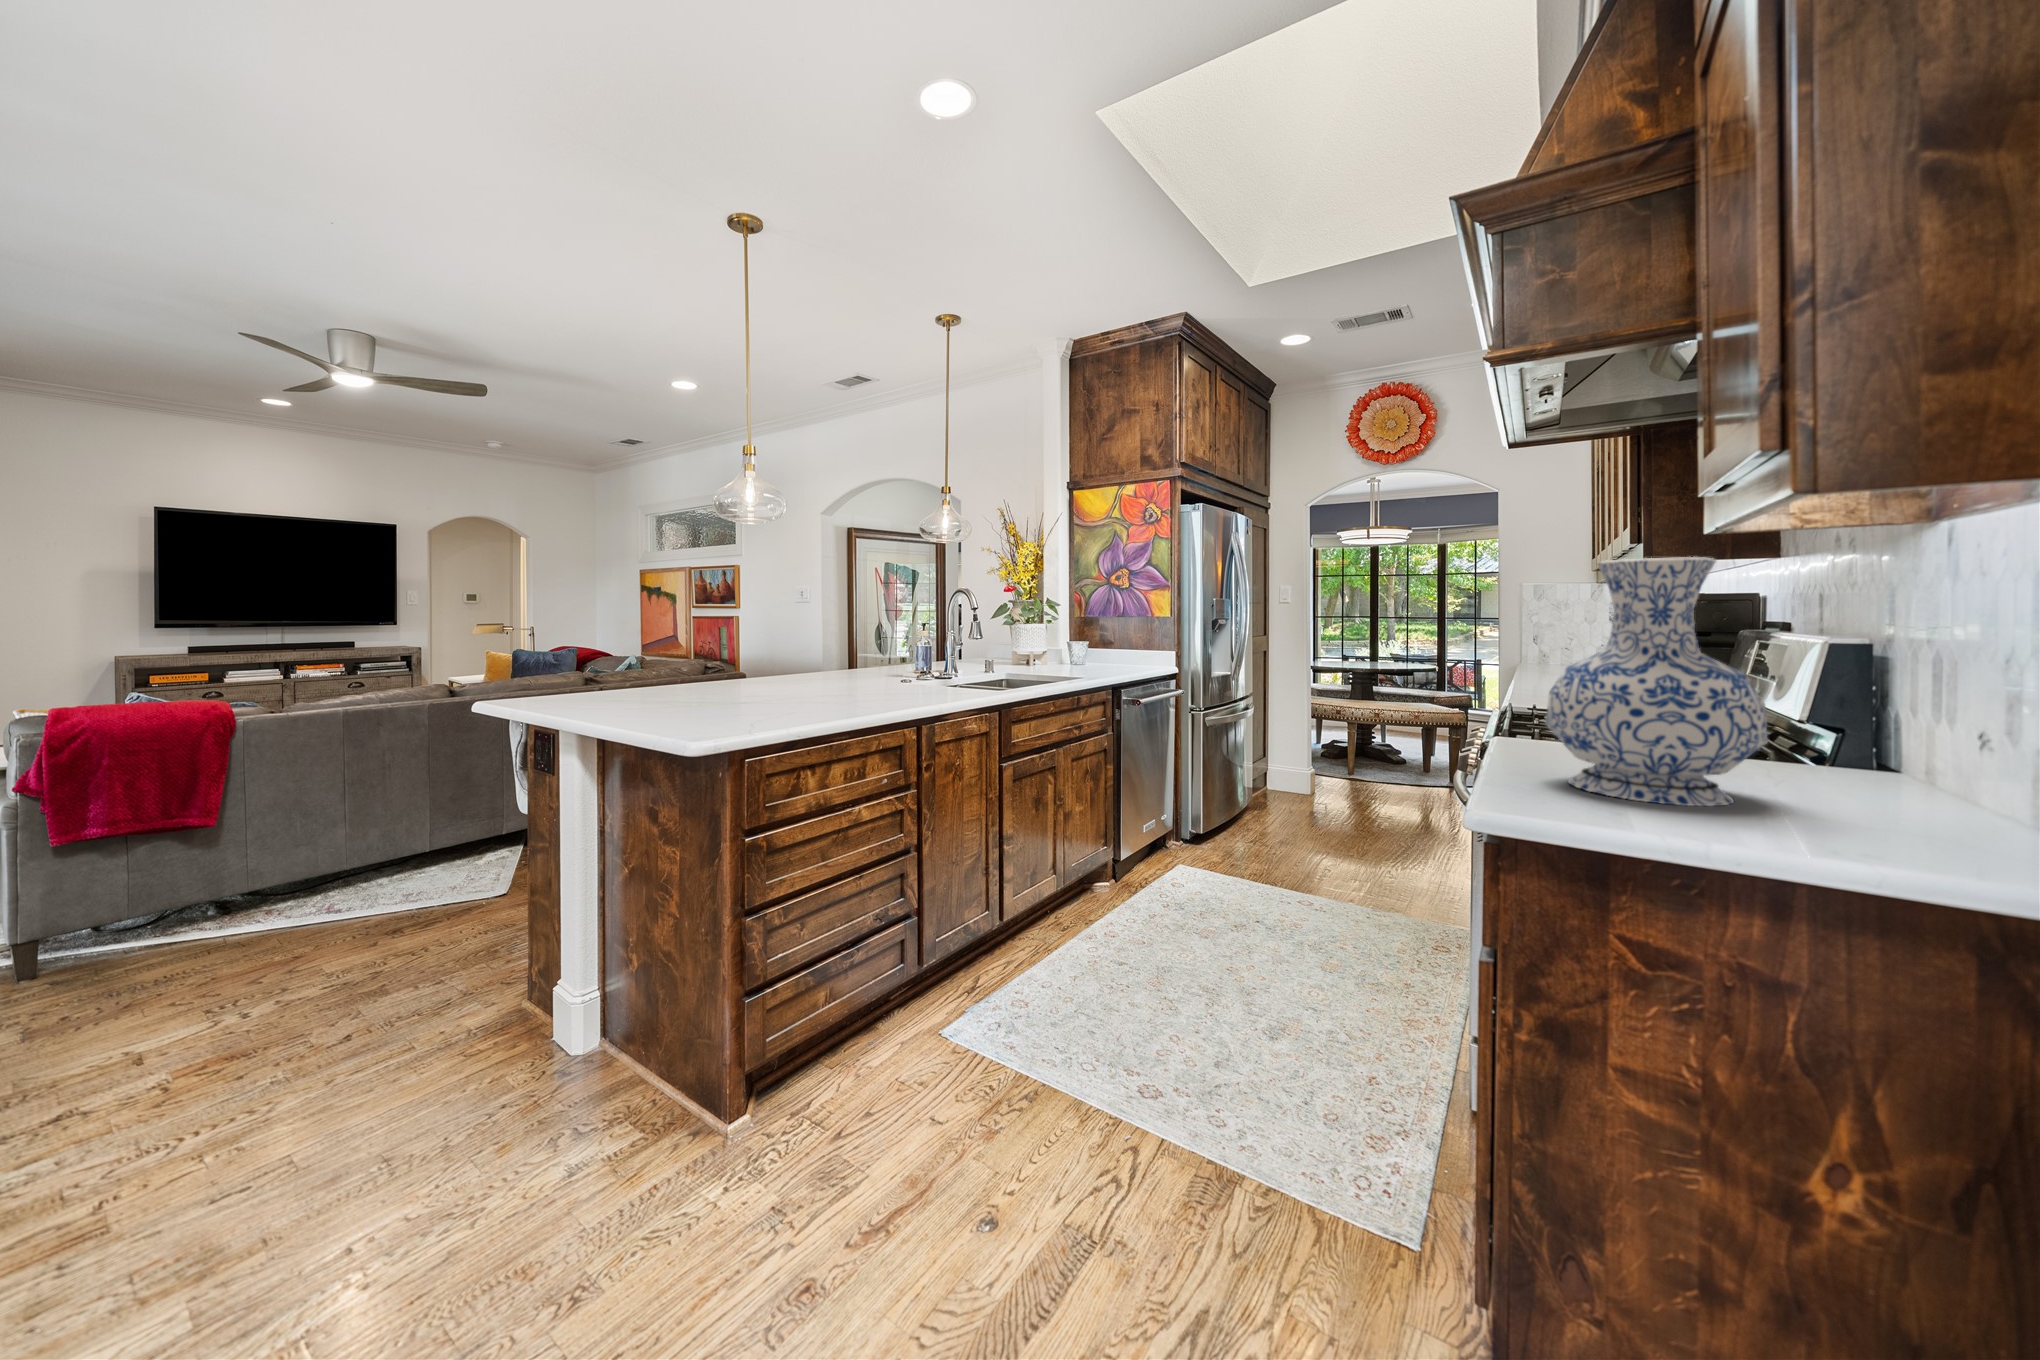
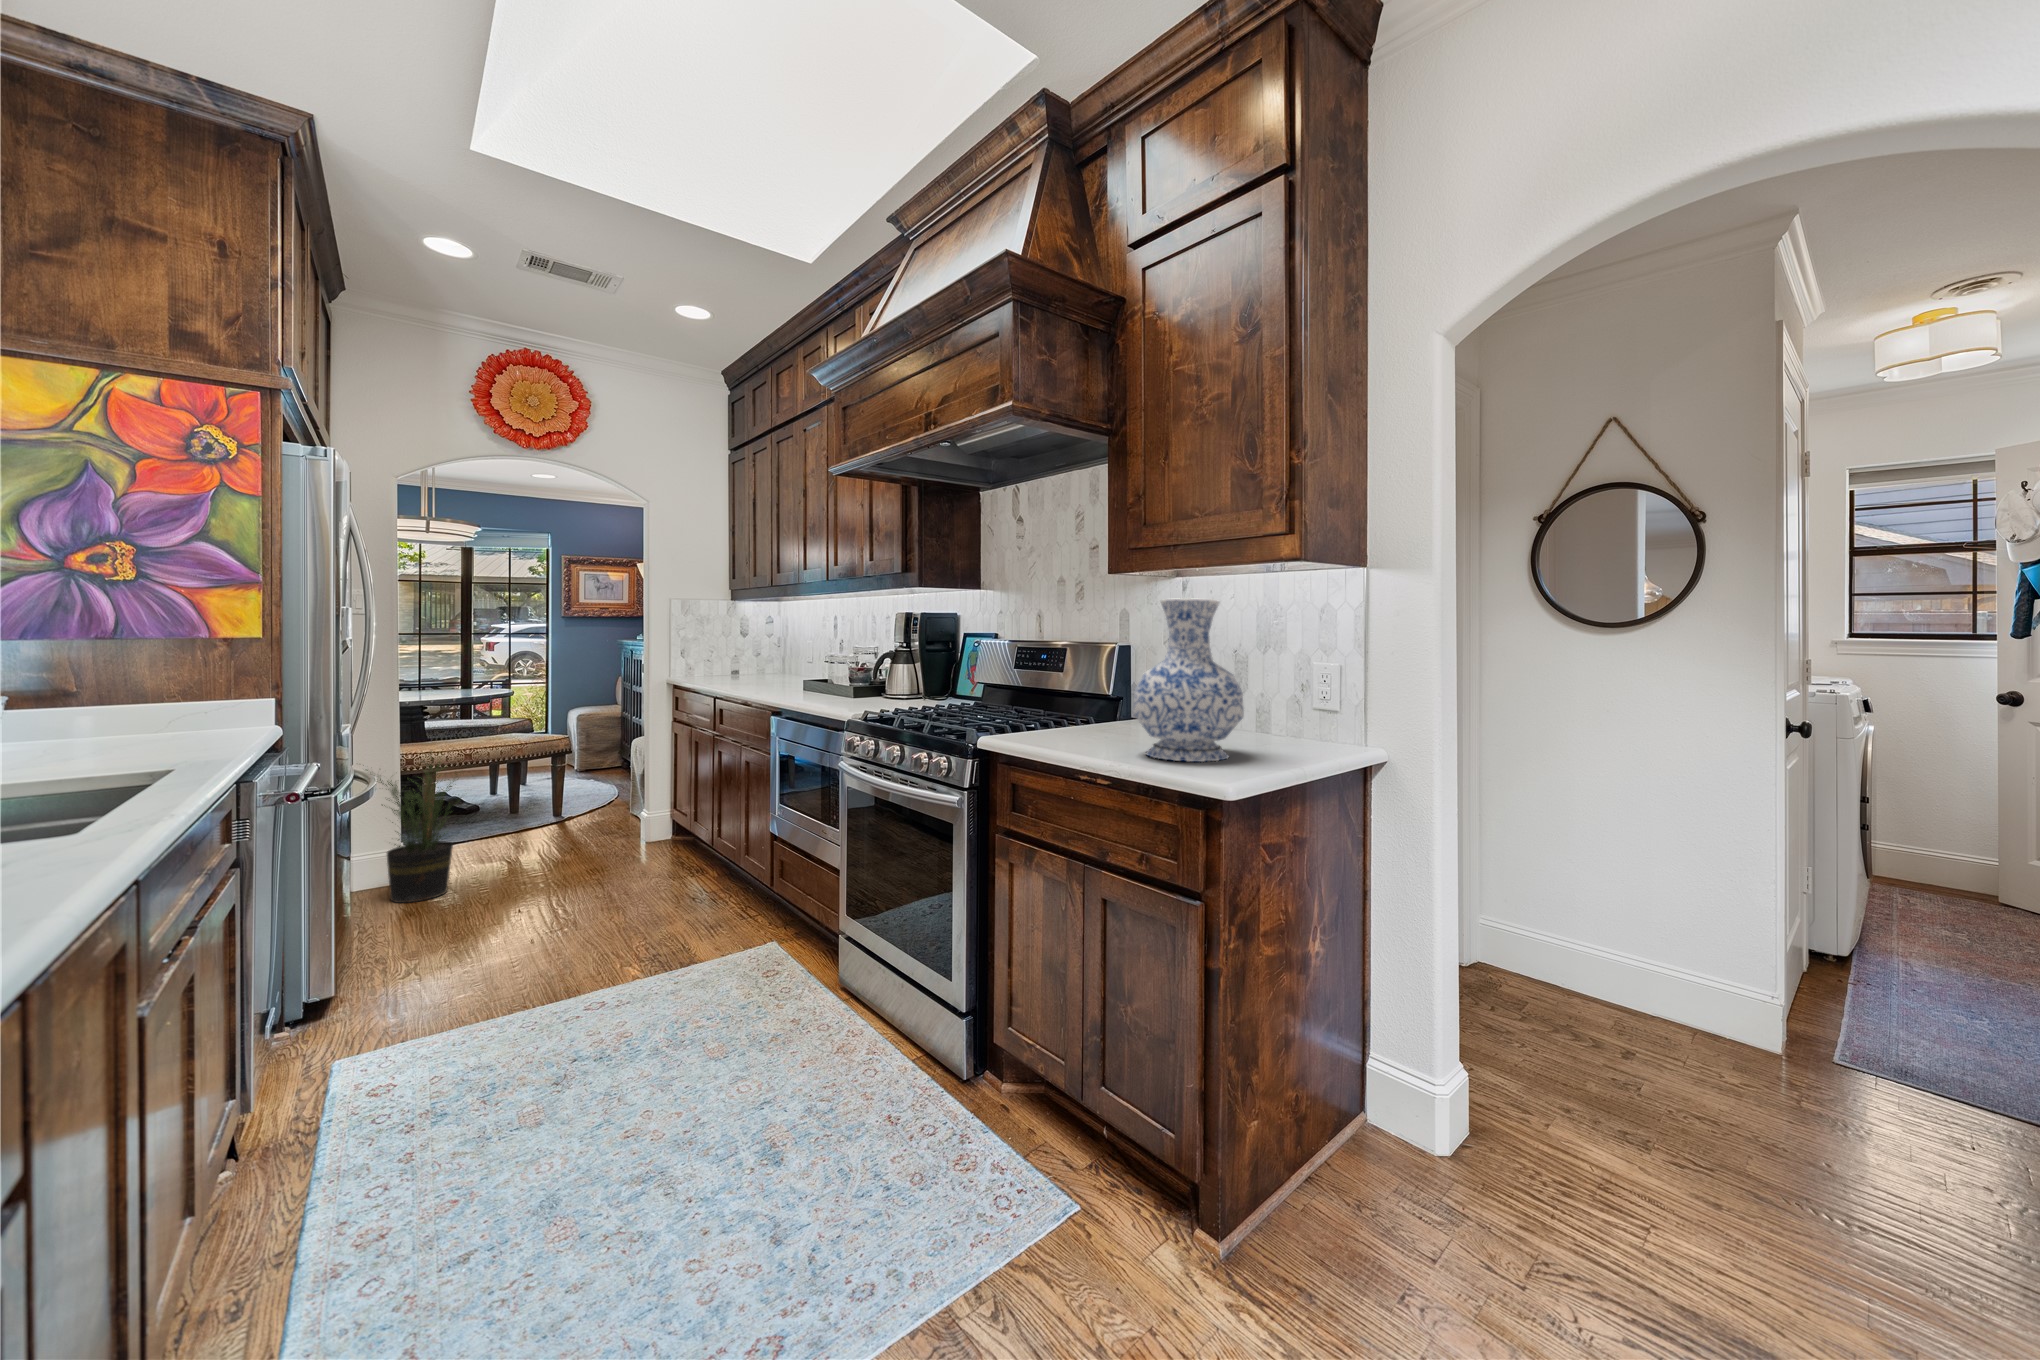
potted plant: none [1261,702,1335,811] -> present [366,751,458,903]

